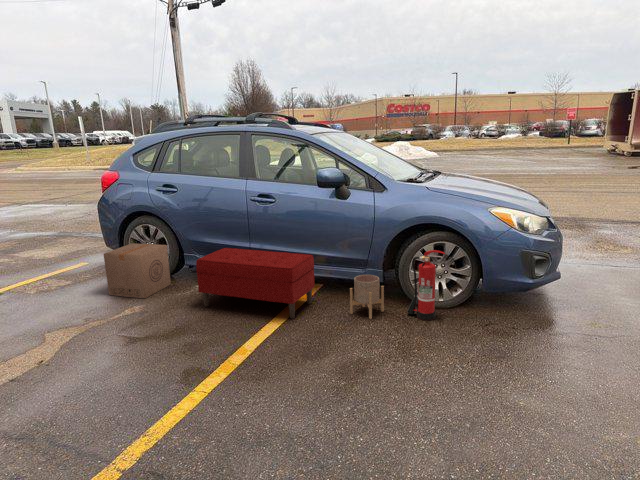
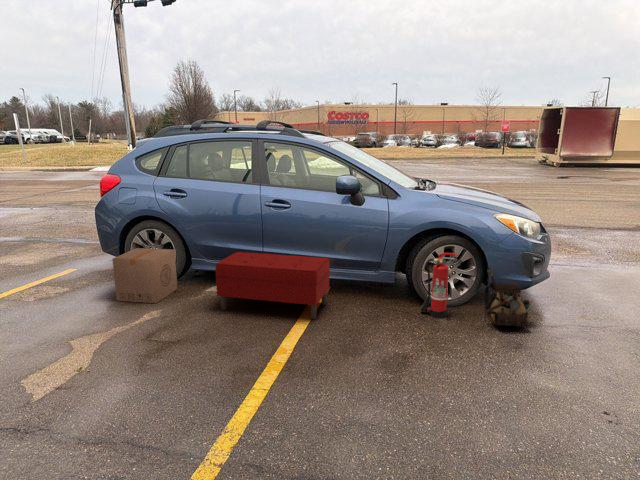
backpack: none [472,267,524,333] -> present [484,268,530,327]
planter: present [350,275,384,319] -> none [367,276,398,318]

